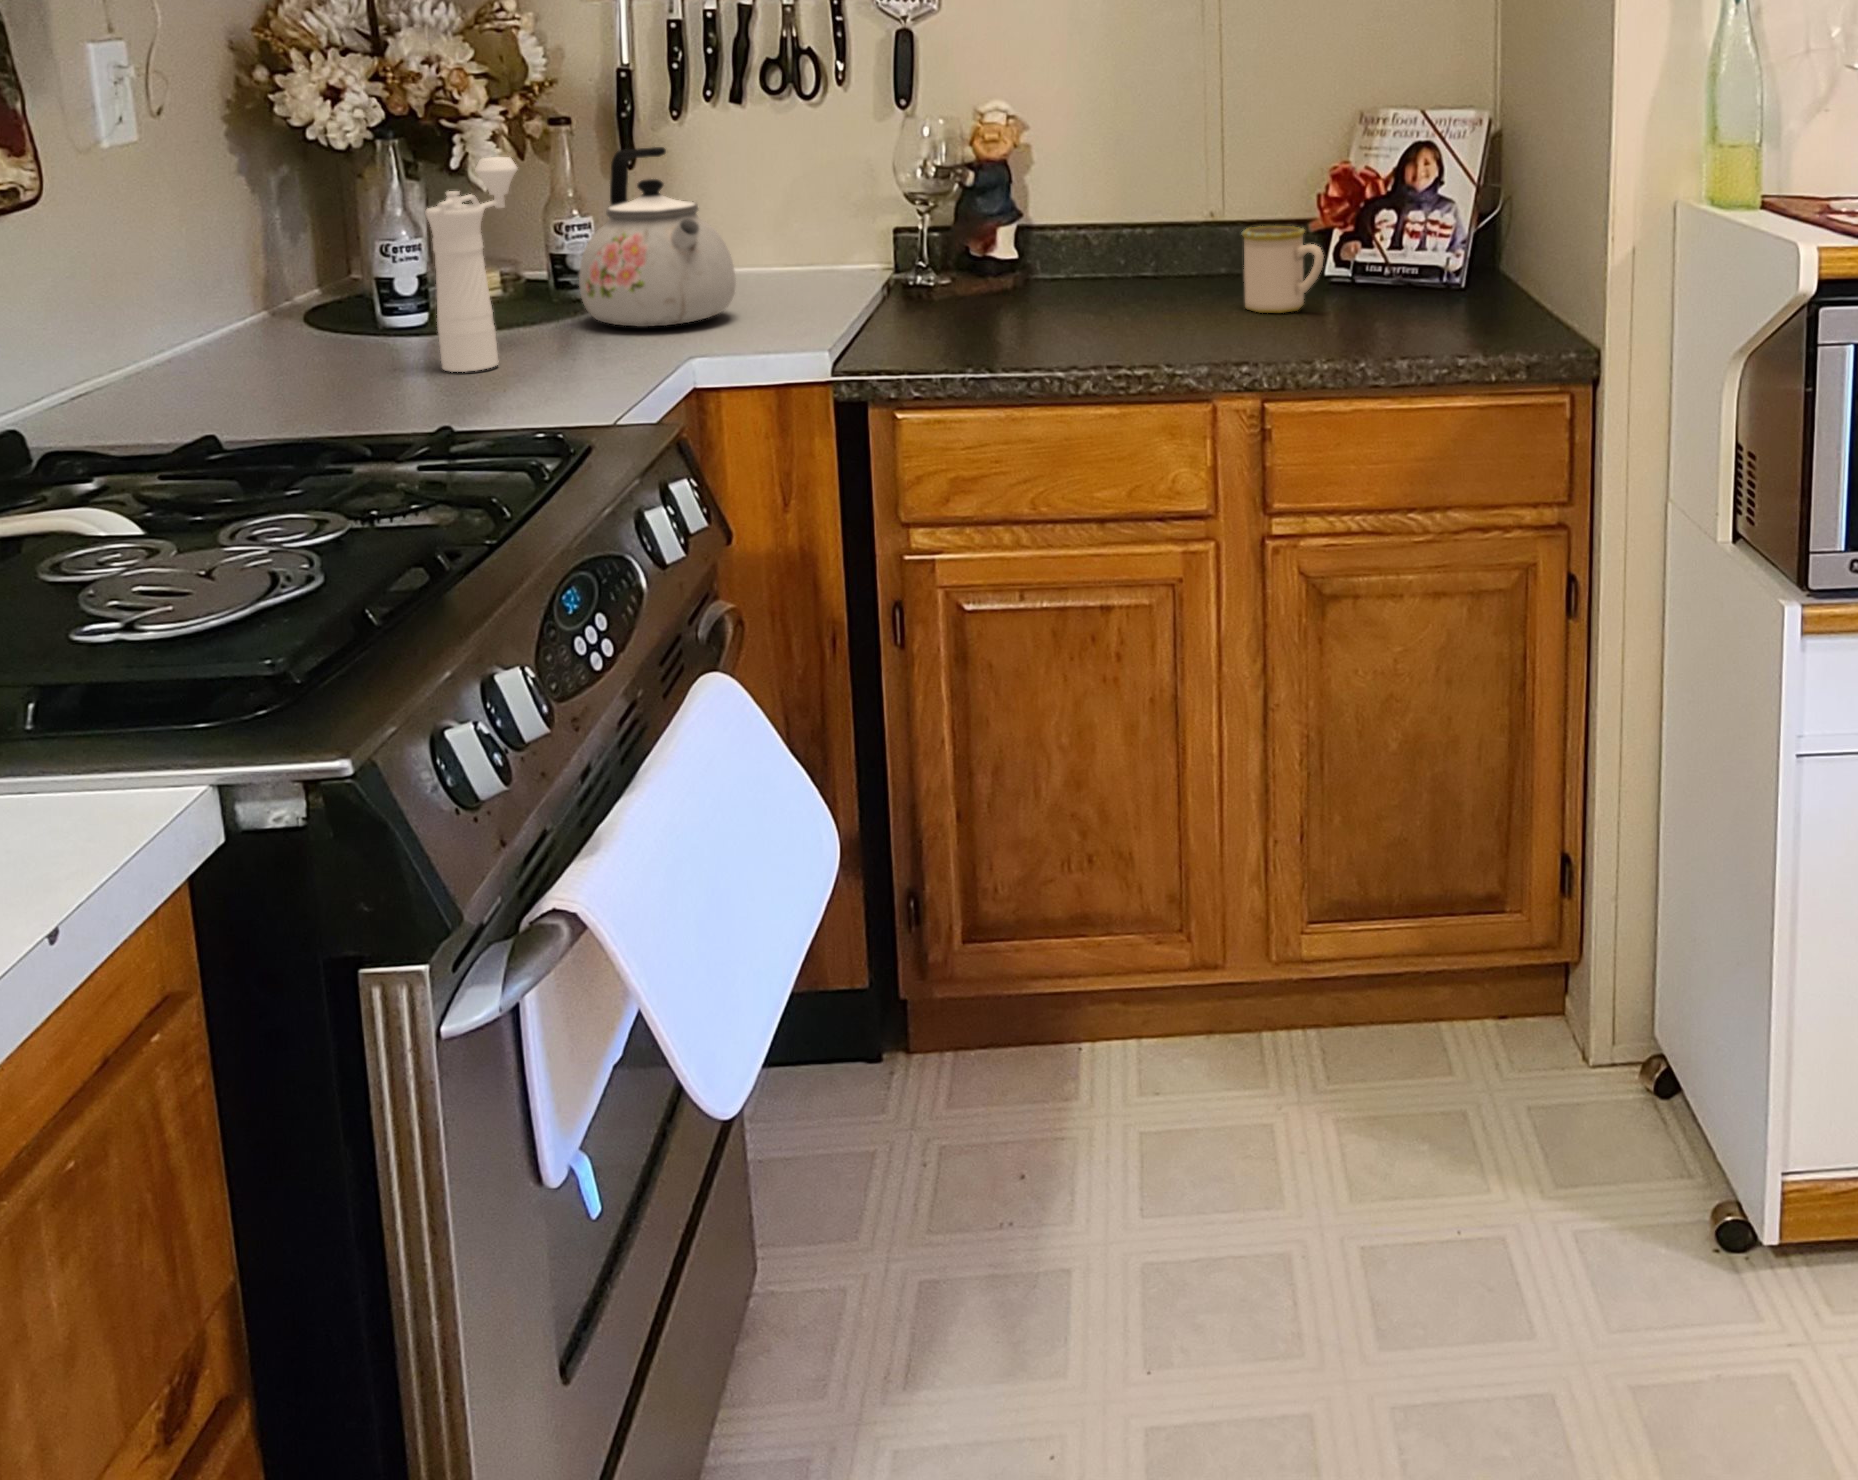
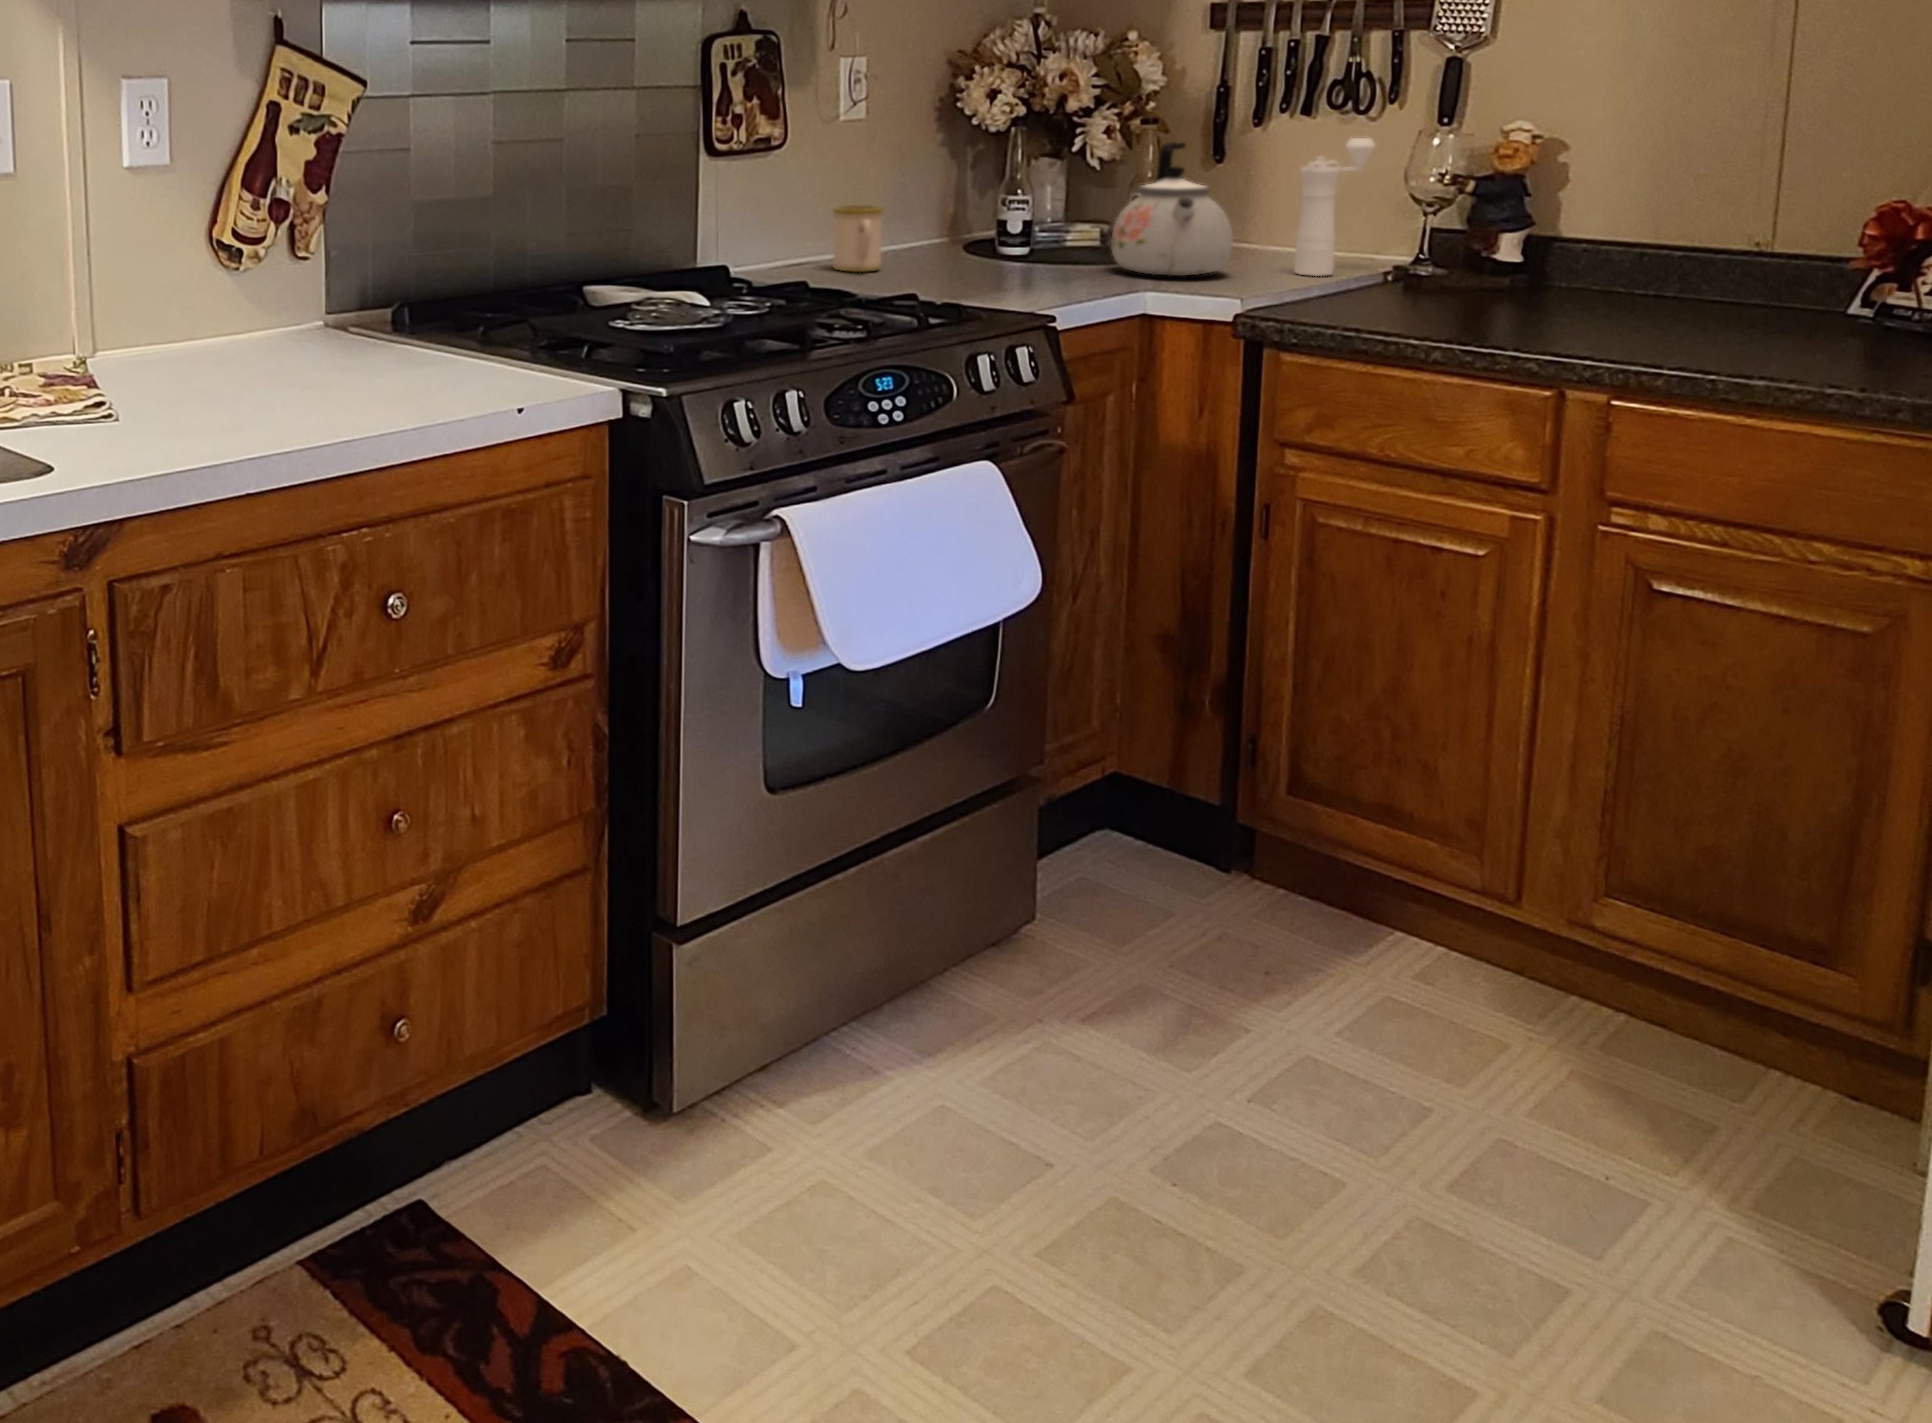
pepper mill: present [425,157,517,372] -> present [1294,138,1375,276]
mug: present [1241,226,1324,313] -> present [833,205,883,272]

